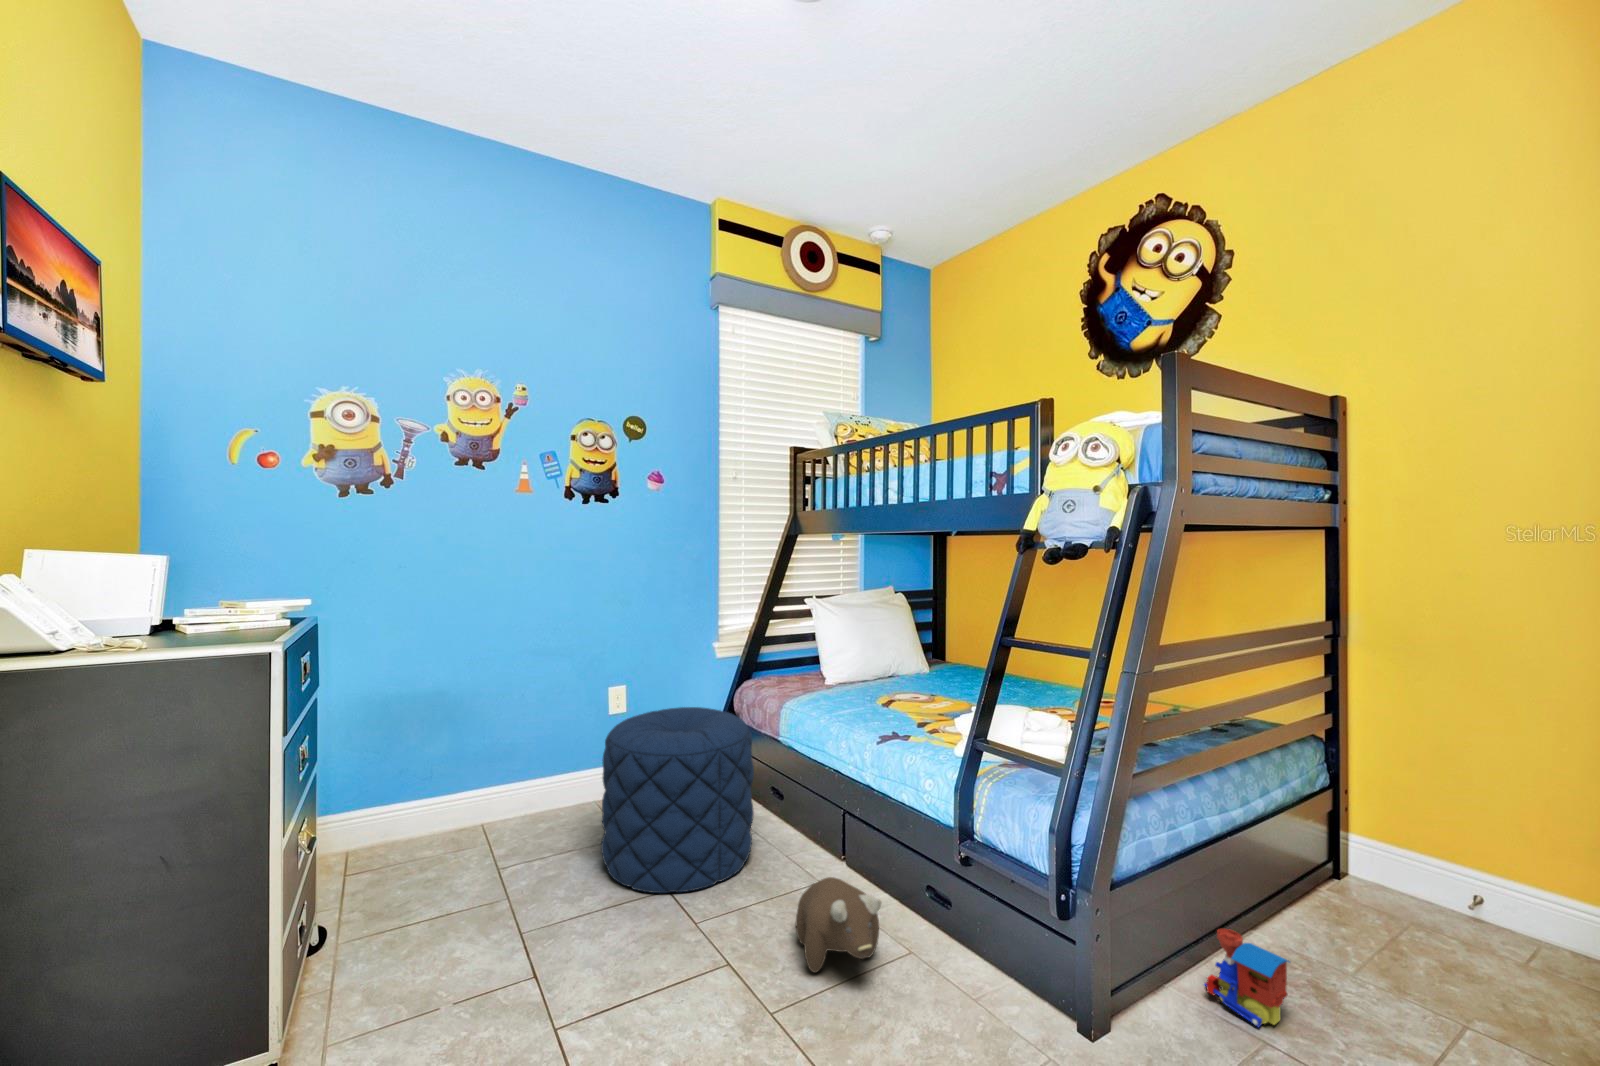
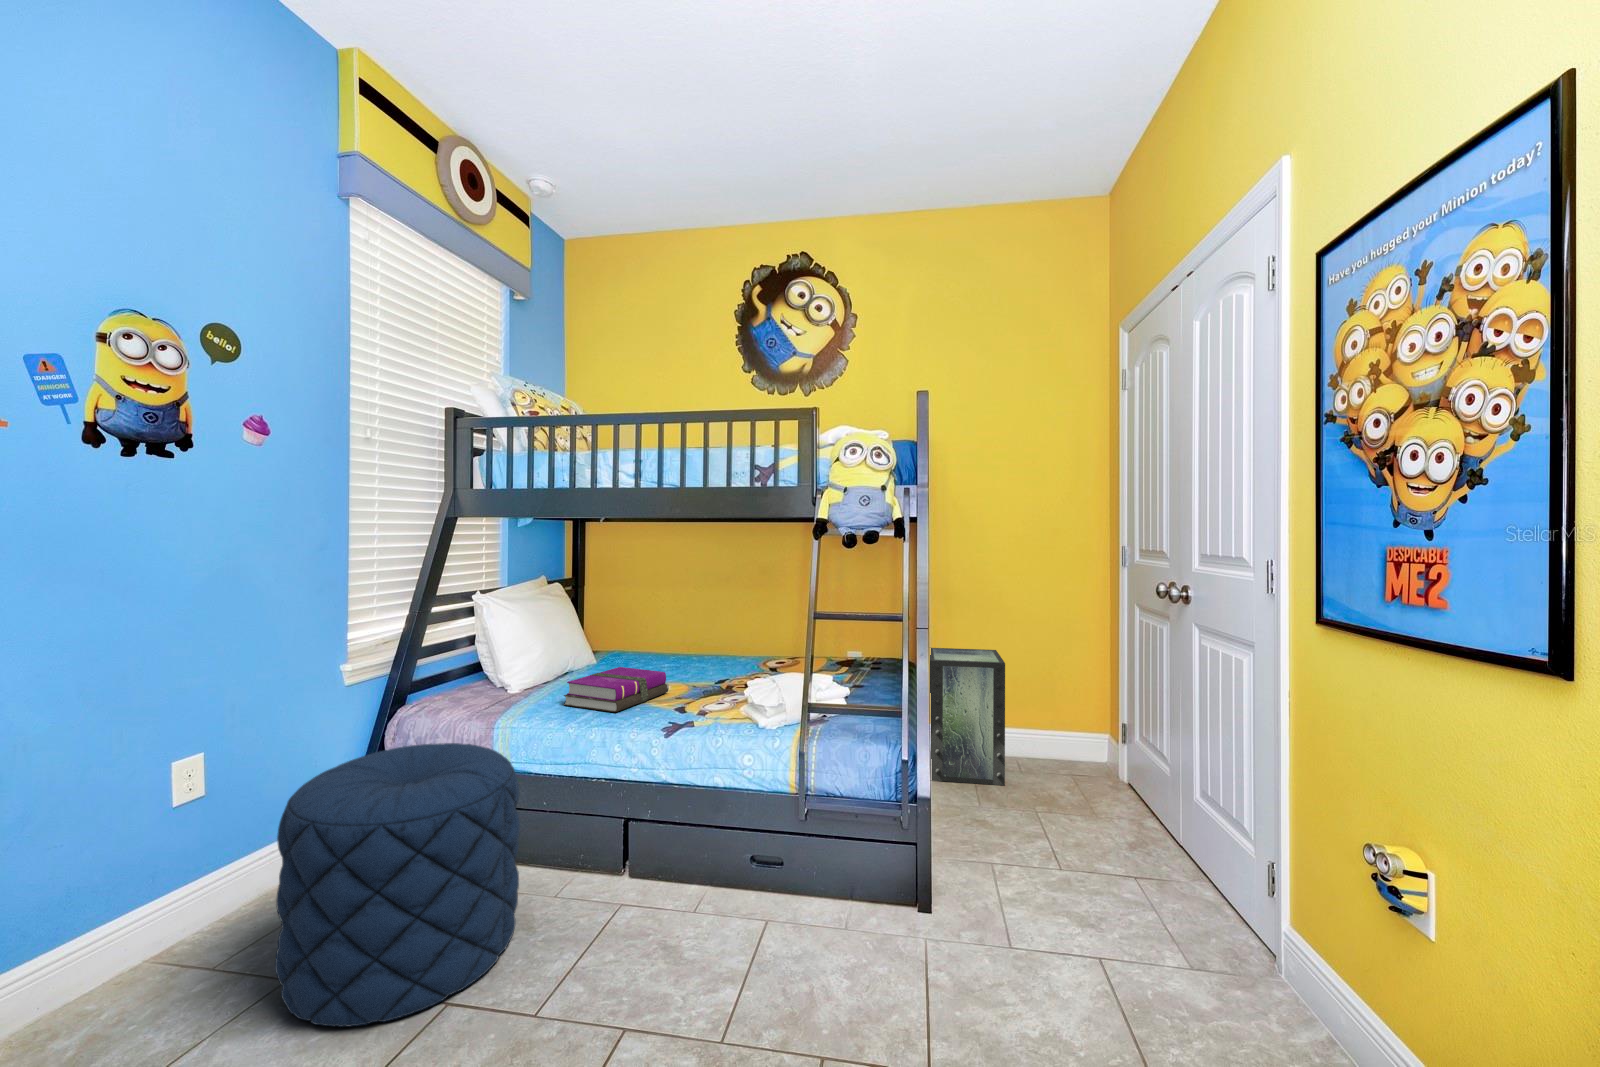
notebook: none [833,677,930,715] -> present [564,667,669,712]
storage box: none [1303,720,1489,971] -> present [930,648,1005,785]
plush toy: present [796,877,881,973] -> none [656,873,774,980]
toy train: present [1204,929,1290,1027] -> none [936,798,988,855]

